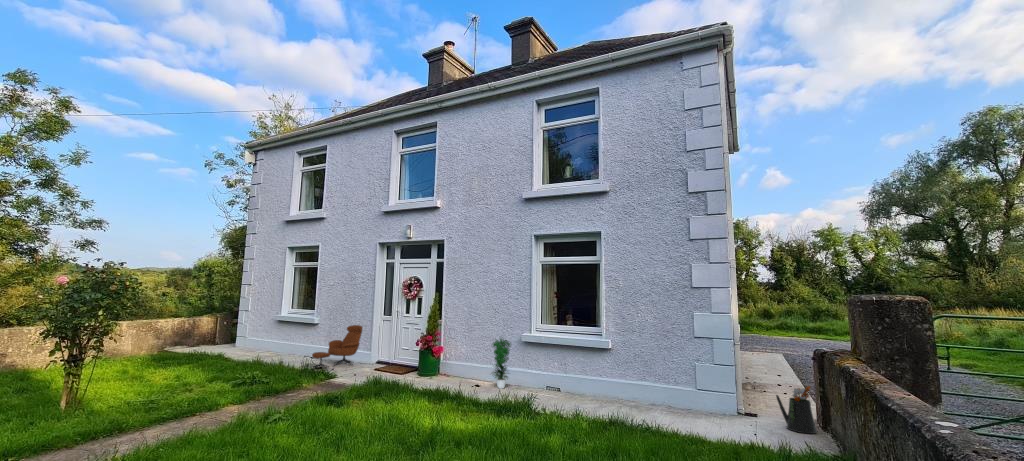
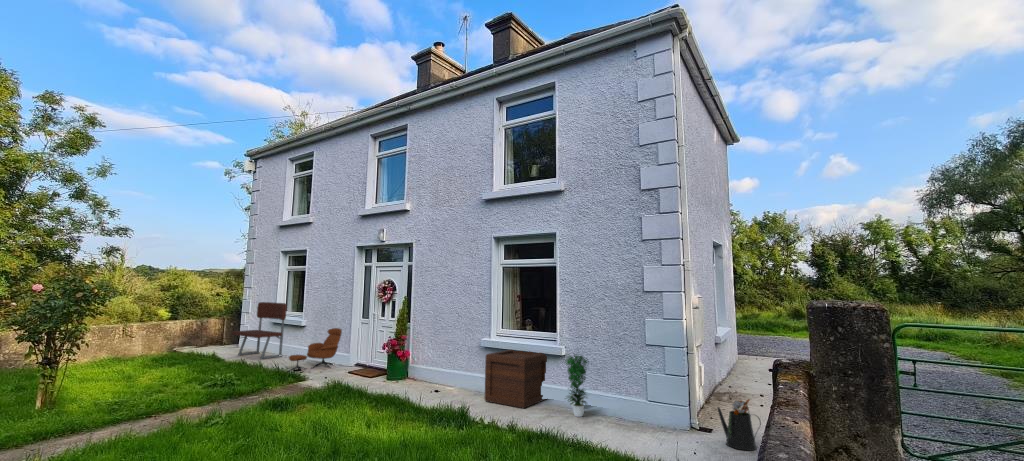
bench: none [238,299,298,358] -> present [232,302,287,359]
potted plant: present [493,339,510,389] -> present [566,354,587,417]
wooden crate: none [535,345,593,401] -> present [485,350,547,408]

